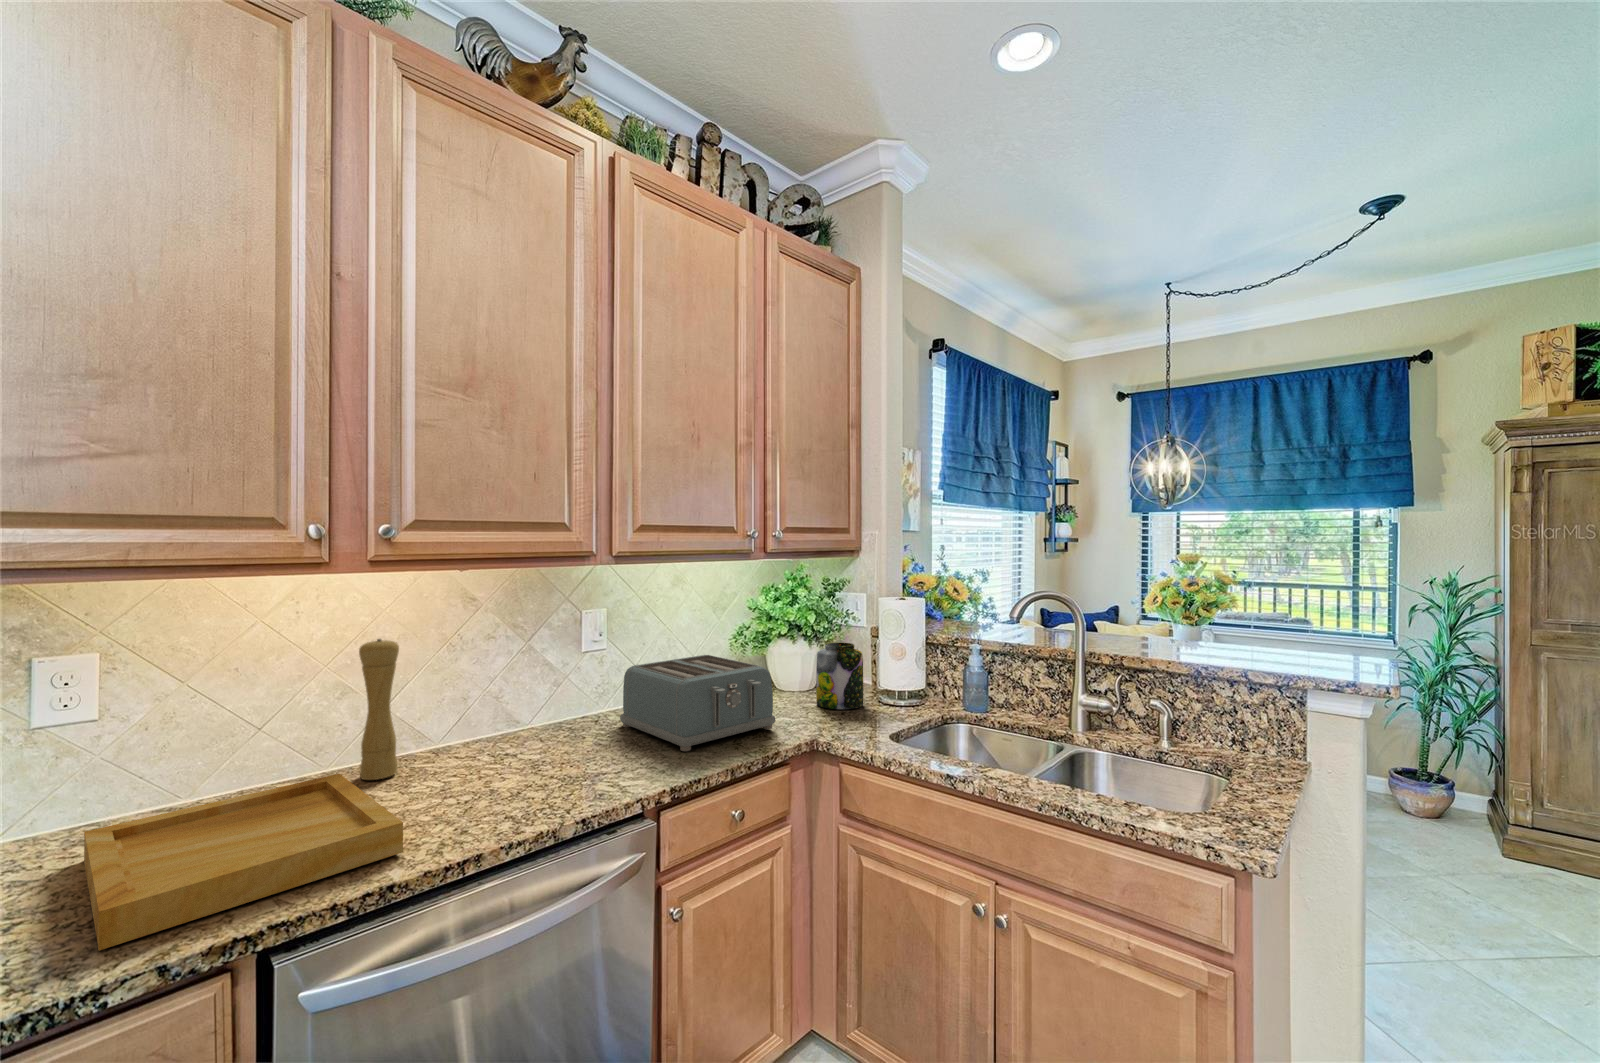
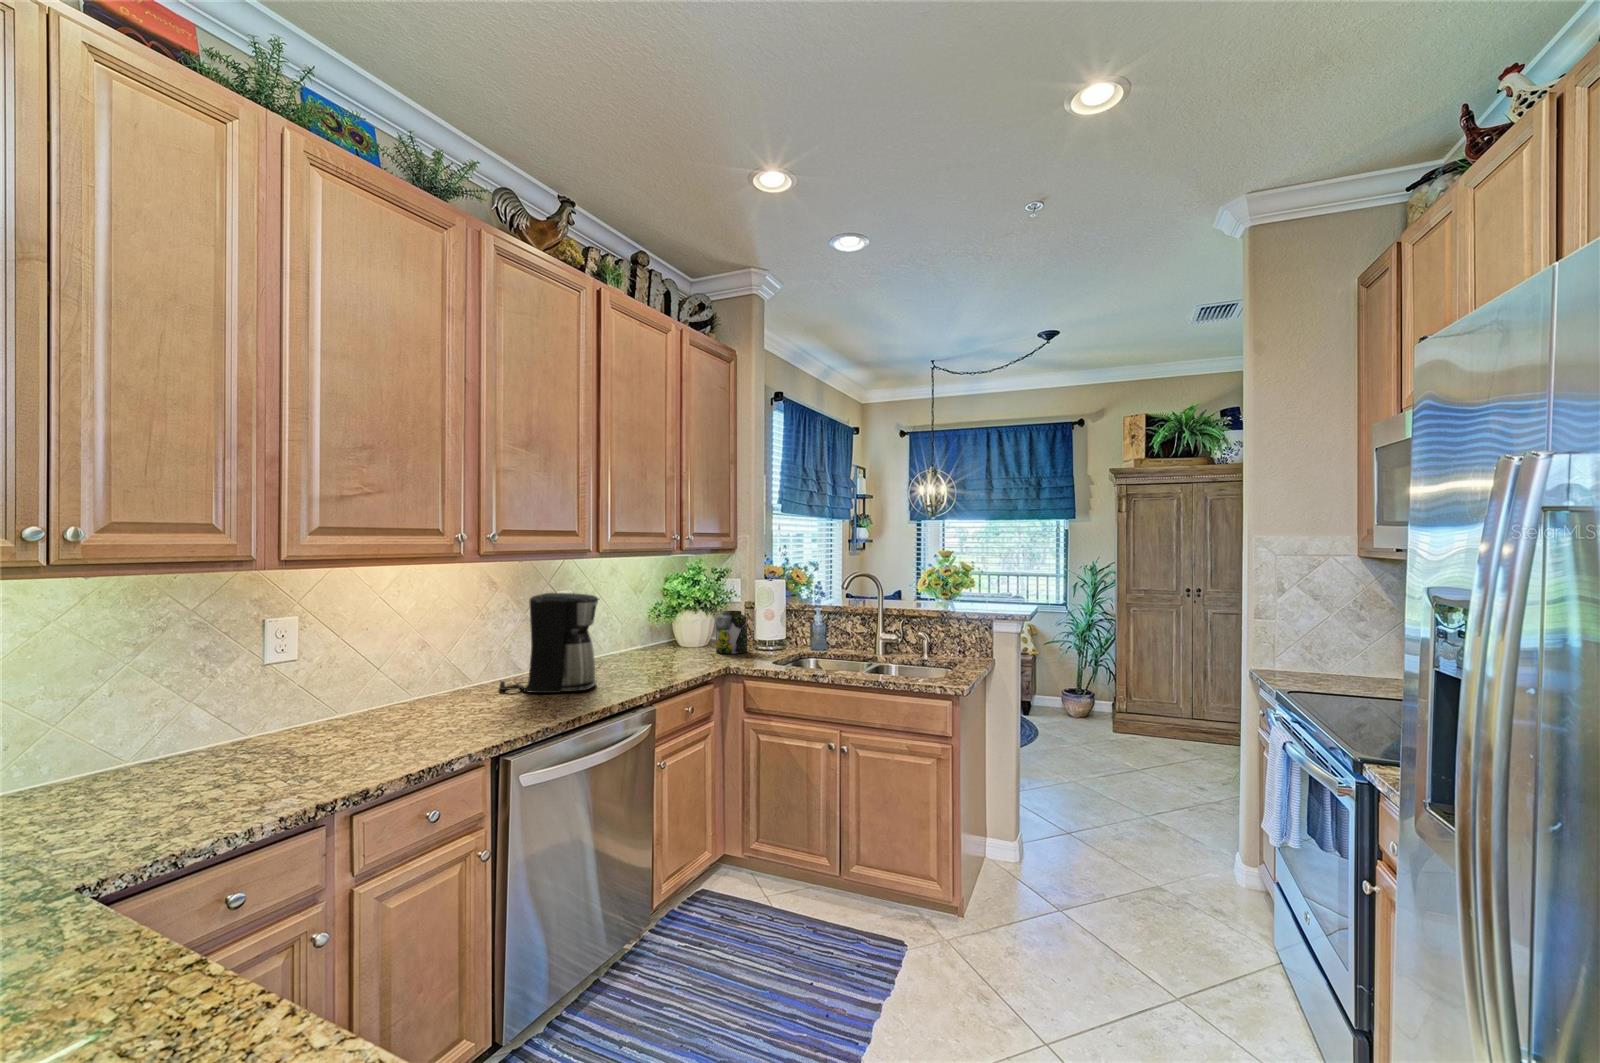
coffee maker: none [435,618,586,785] -> present [499,593,599,693]
pepper mill: present [359,639,399,780] -> none [453,607,478,697]
toaster: present [620,655,775,751] -> none [594,621,700,675]
tray: present [84,774,403,950] -> none [345,689,540,750]

